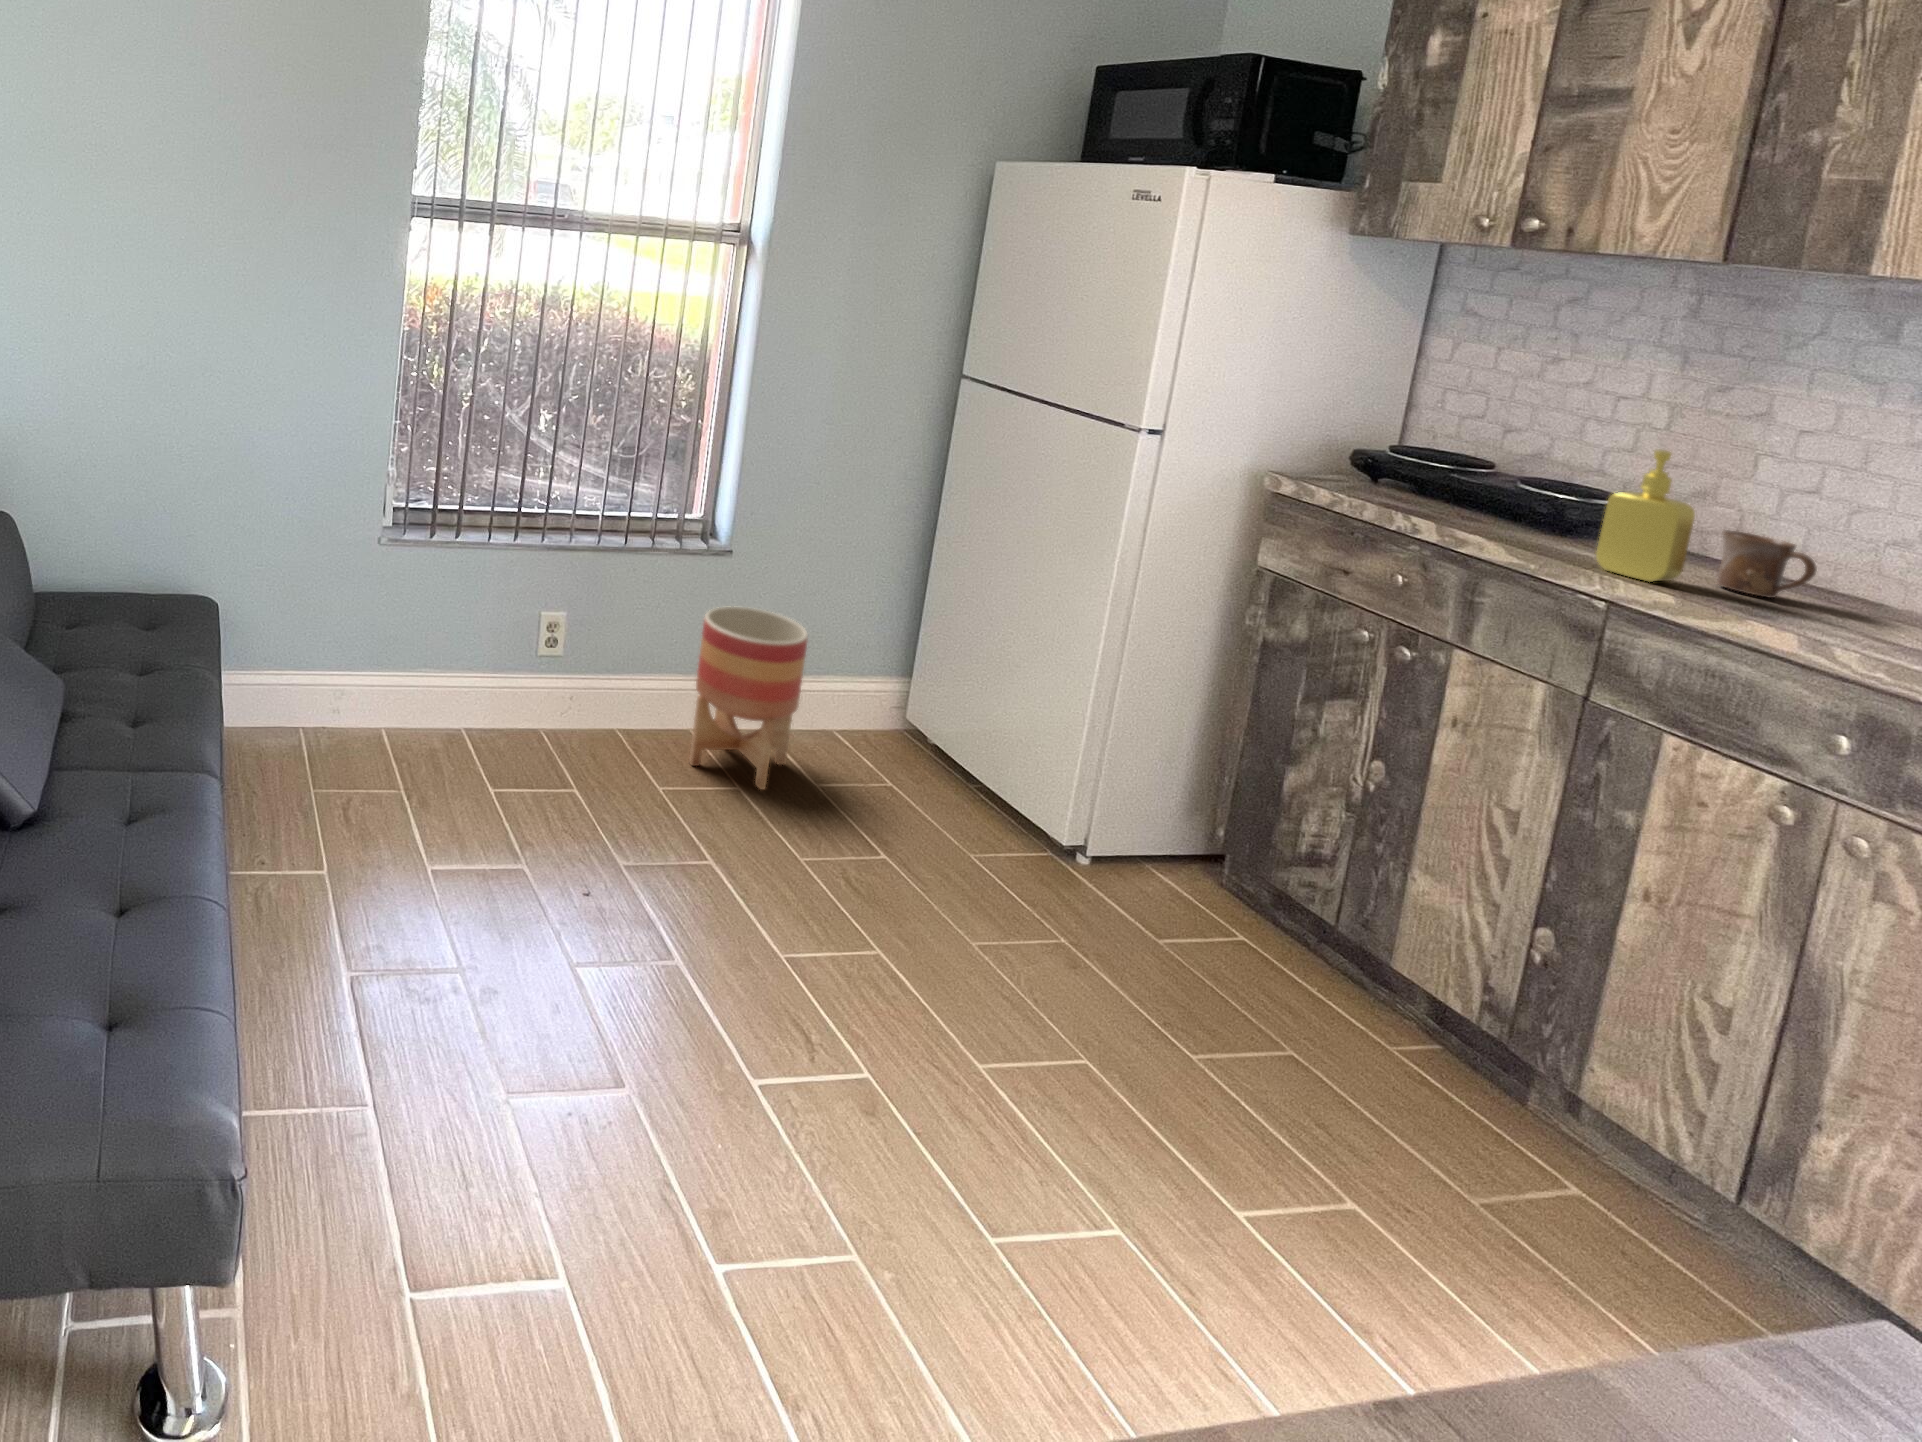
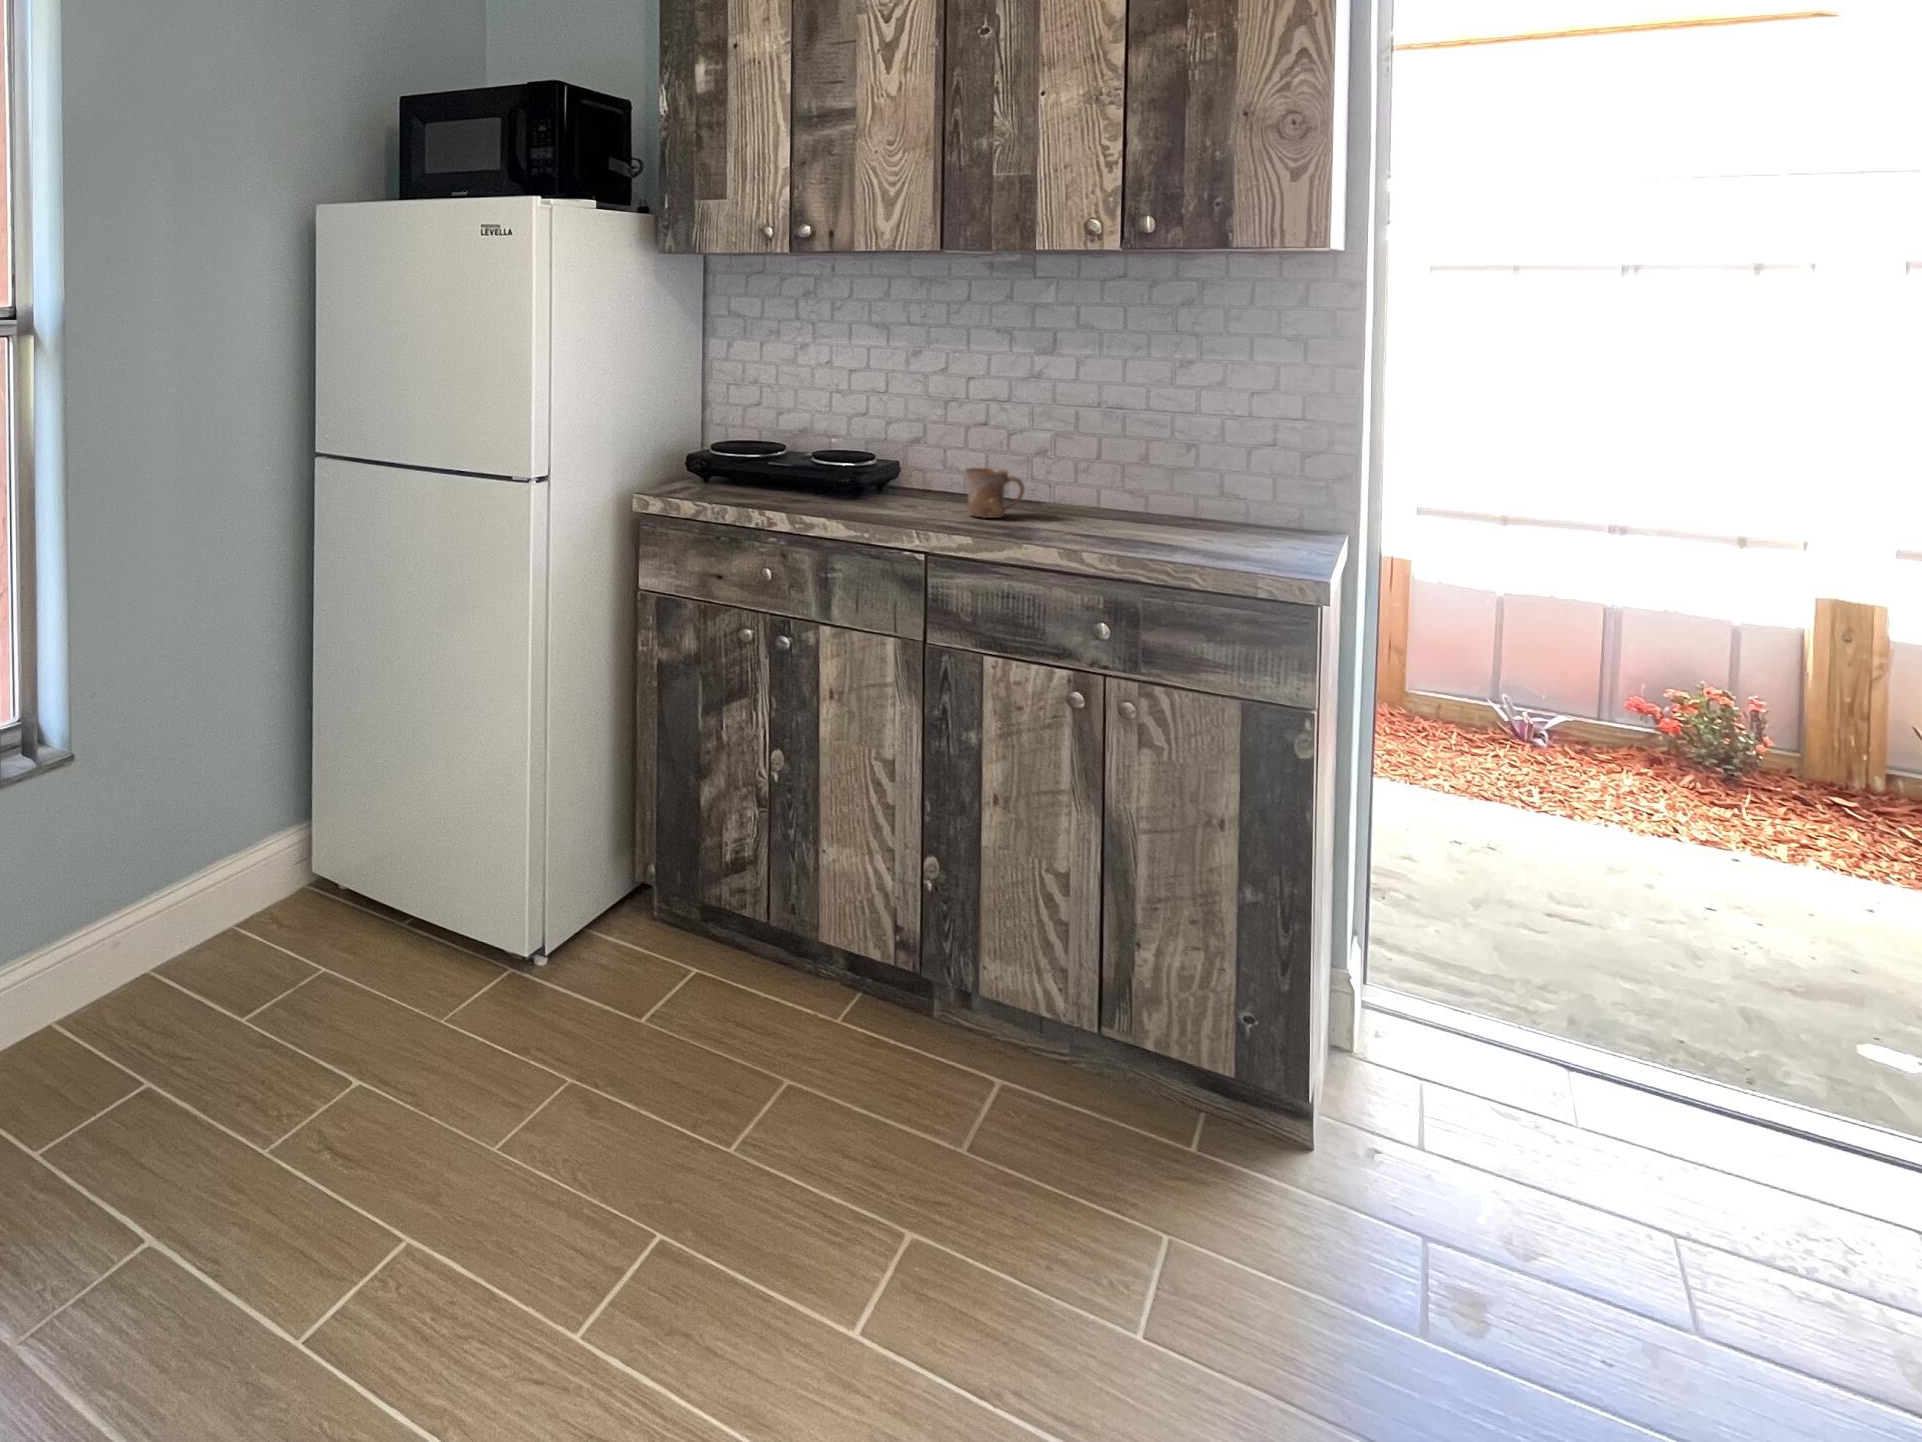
soap dispenser: present [1596,450,1695,582] -> none [906,412,959,527]
planter: present [689,606,808,790] -> none [50,813,201,1083]

